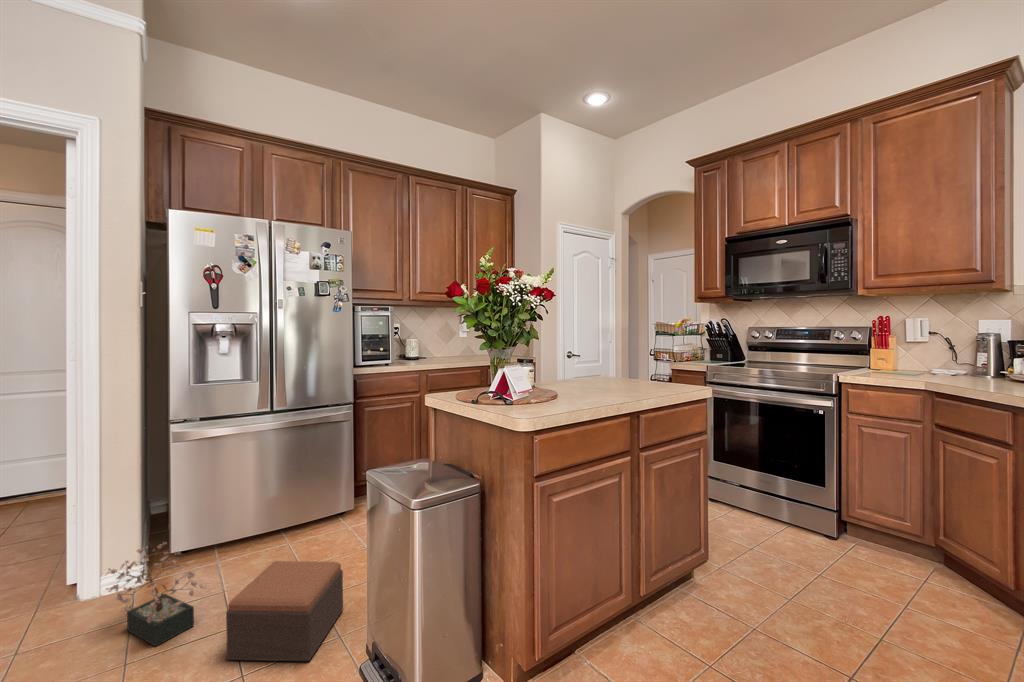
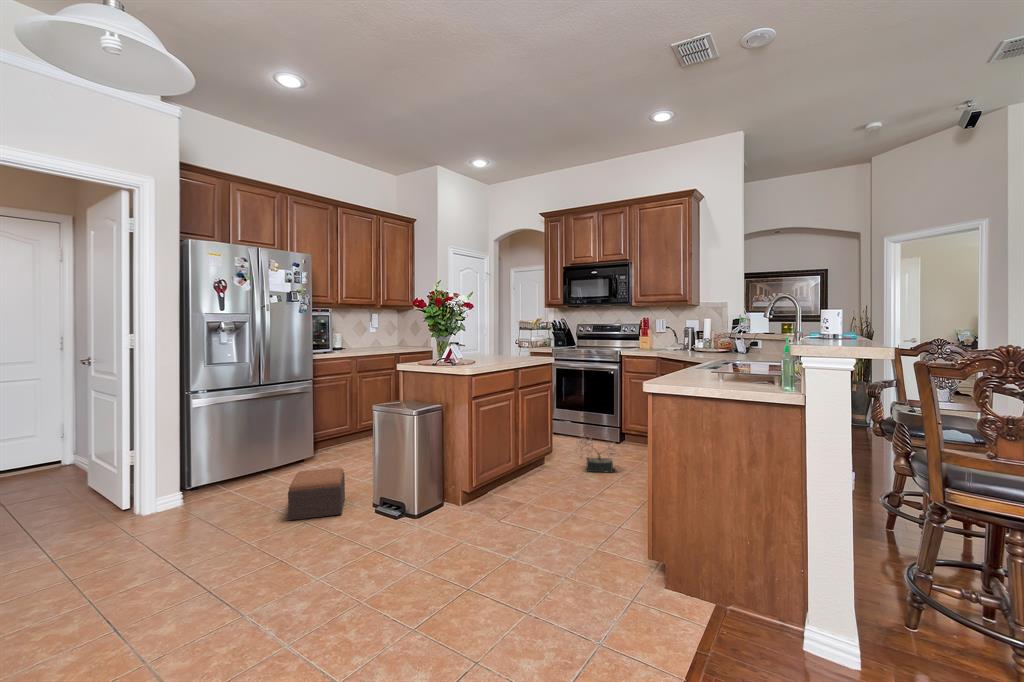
decorative plant: present [106,542,205,646] -> present [579,433,619,473]

